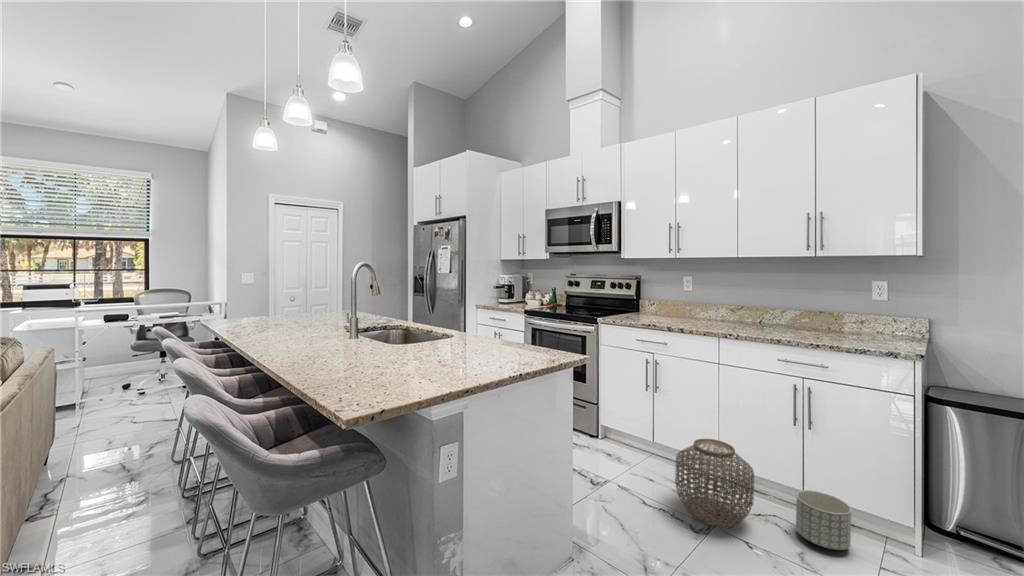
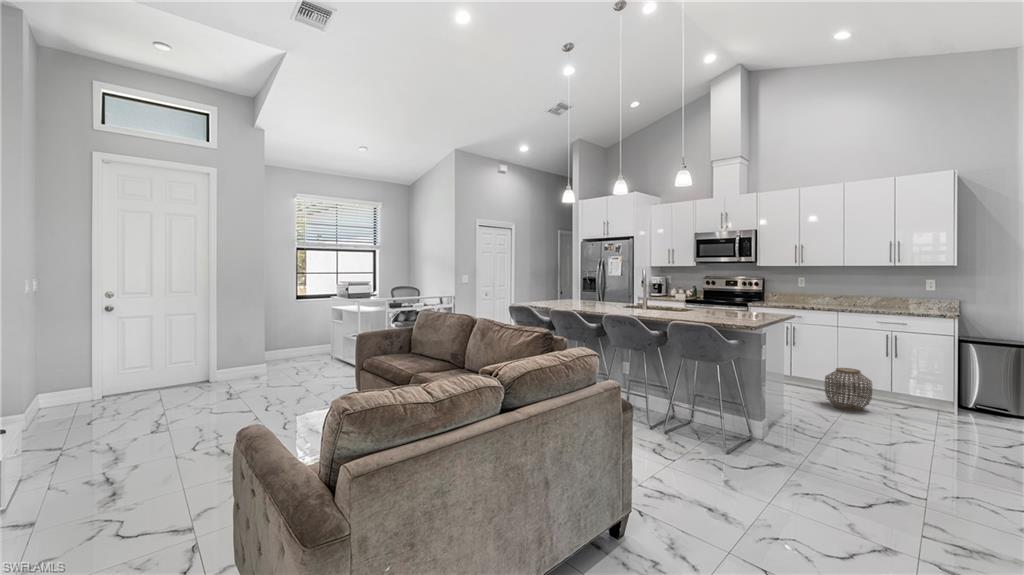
planter: present [796,490,851,550] -> none [894,391,924,416]

